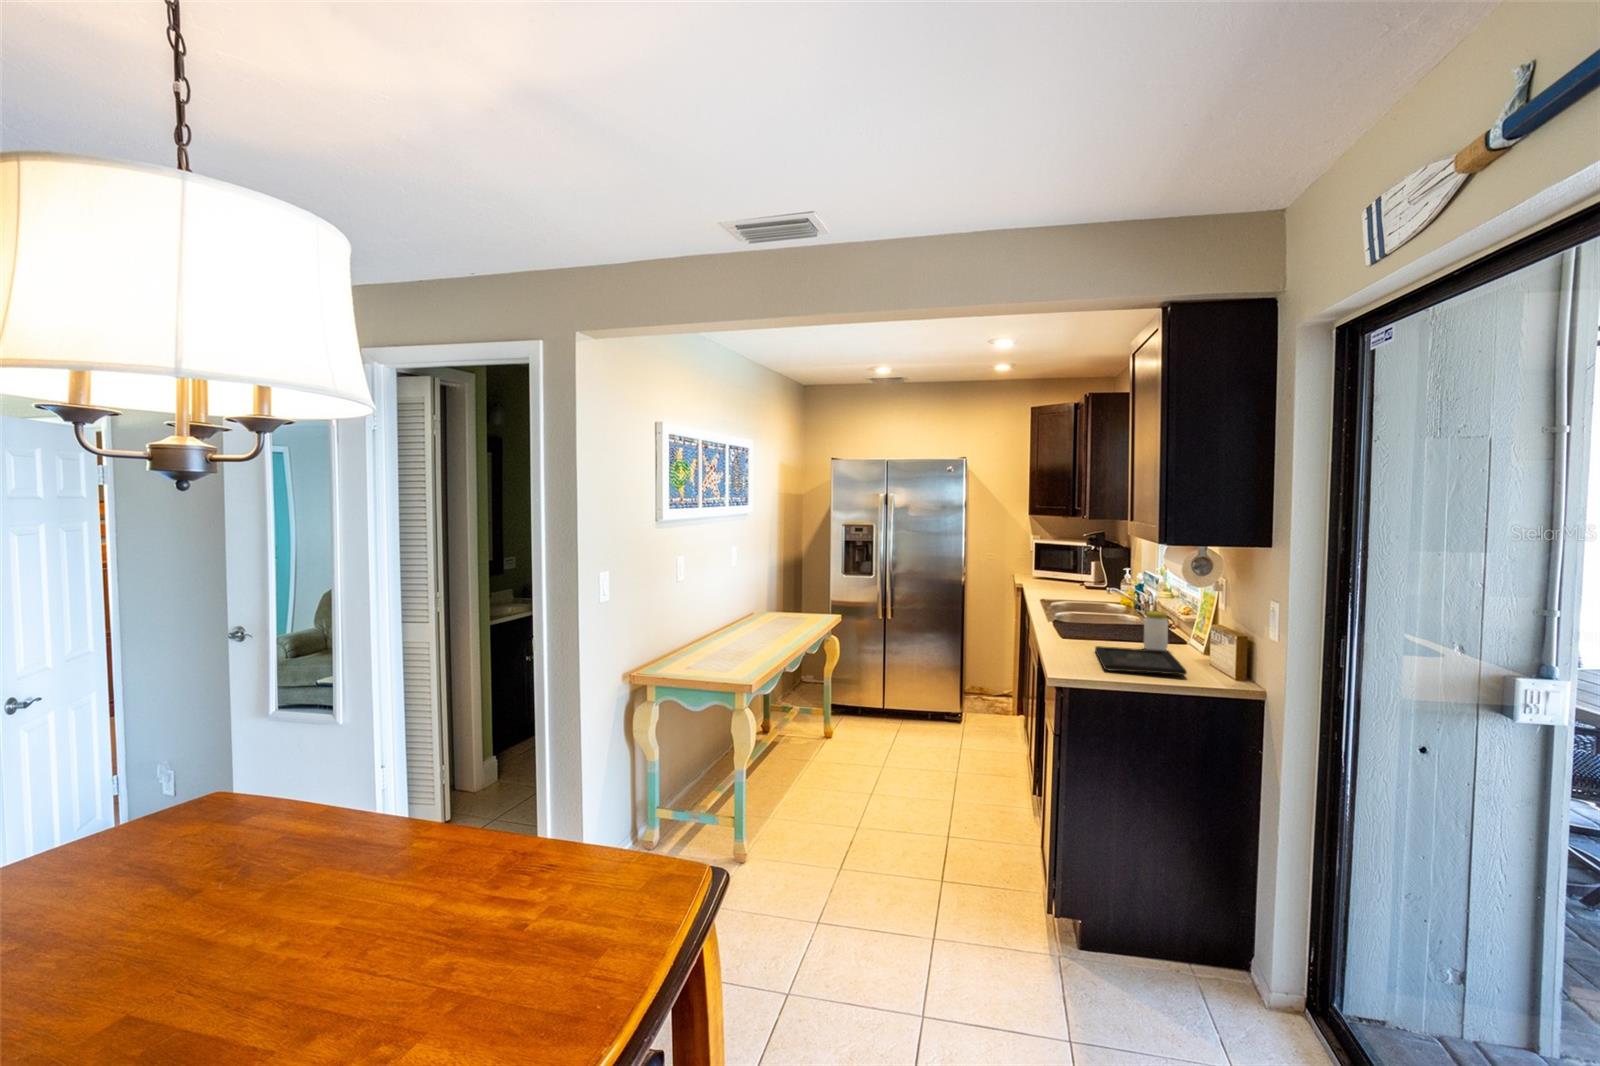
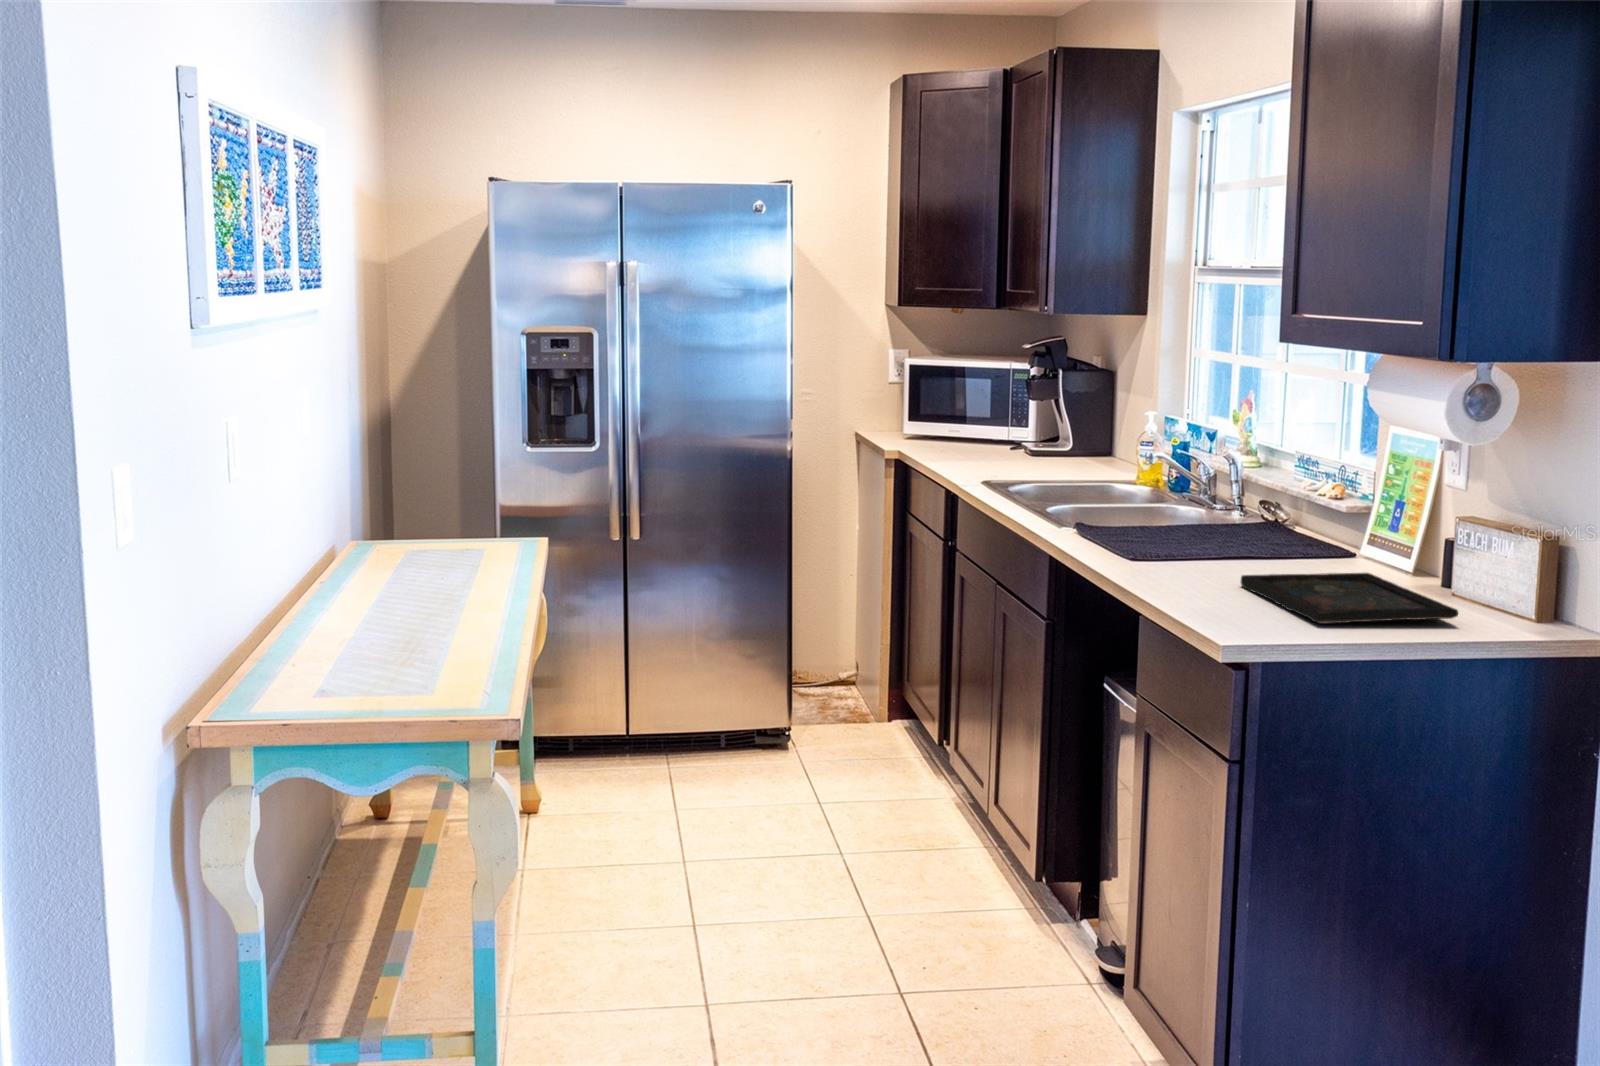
jar: present [1144,611,1168,650] -> none [1301,497,1348,574]

